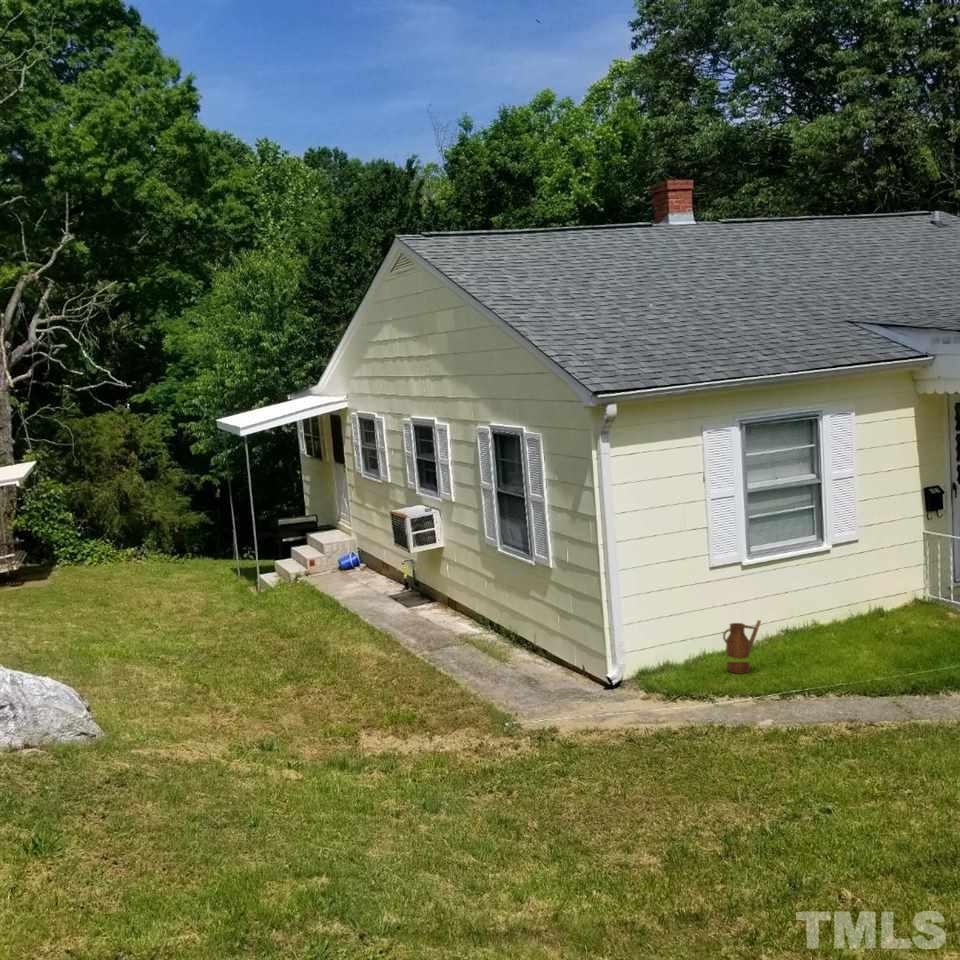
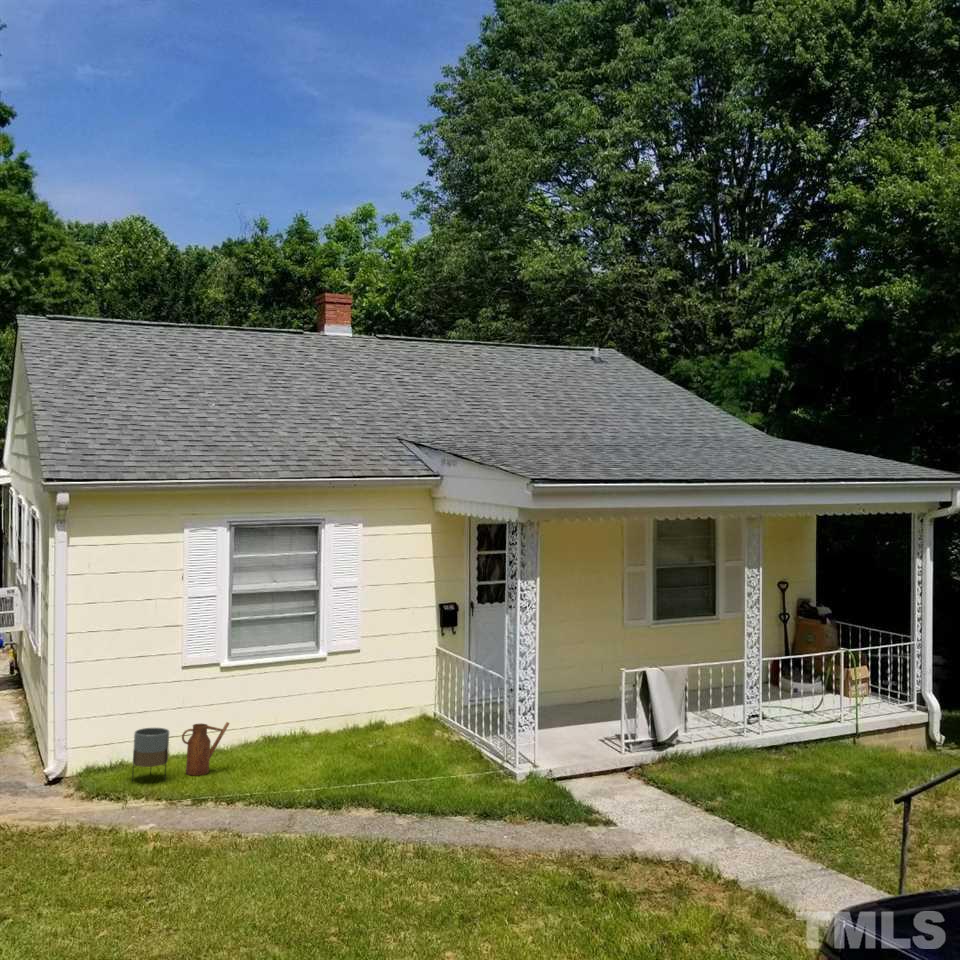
planter: none [684,629,721,683] -> present [132,728,169,781]

